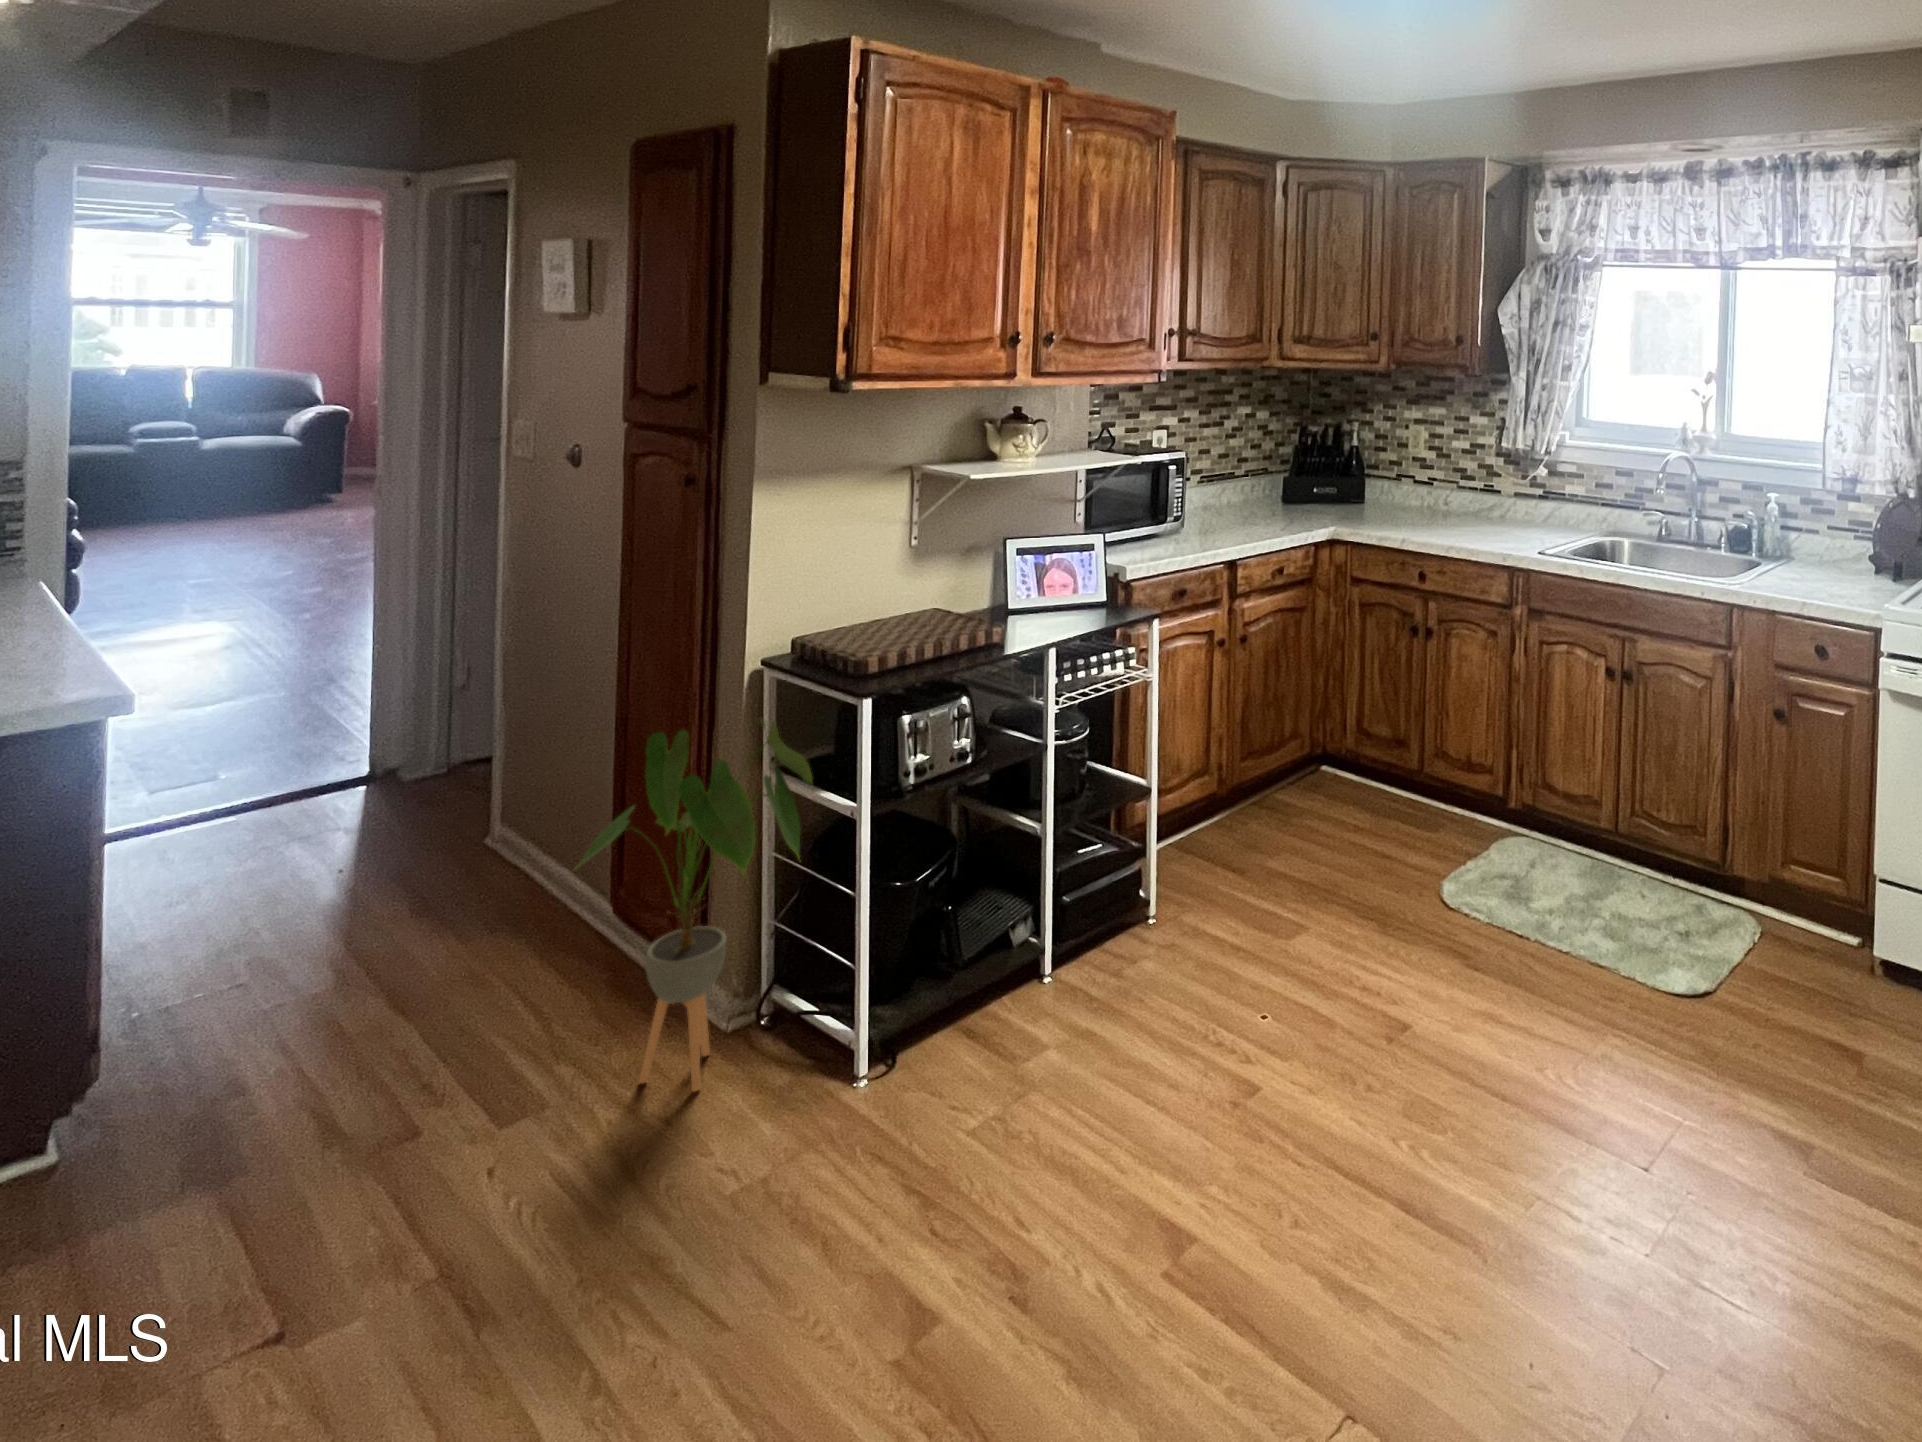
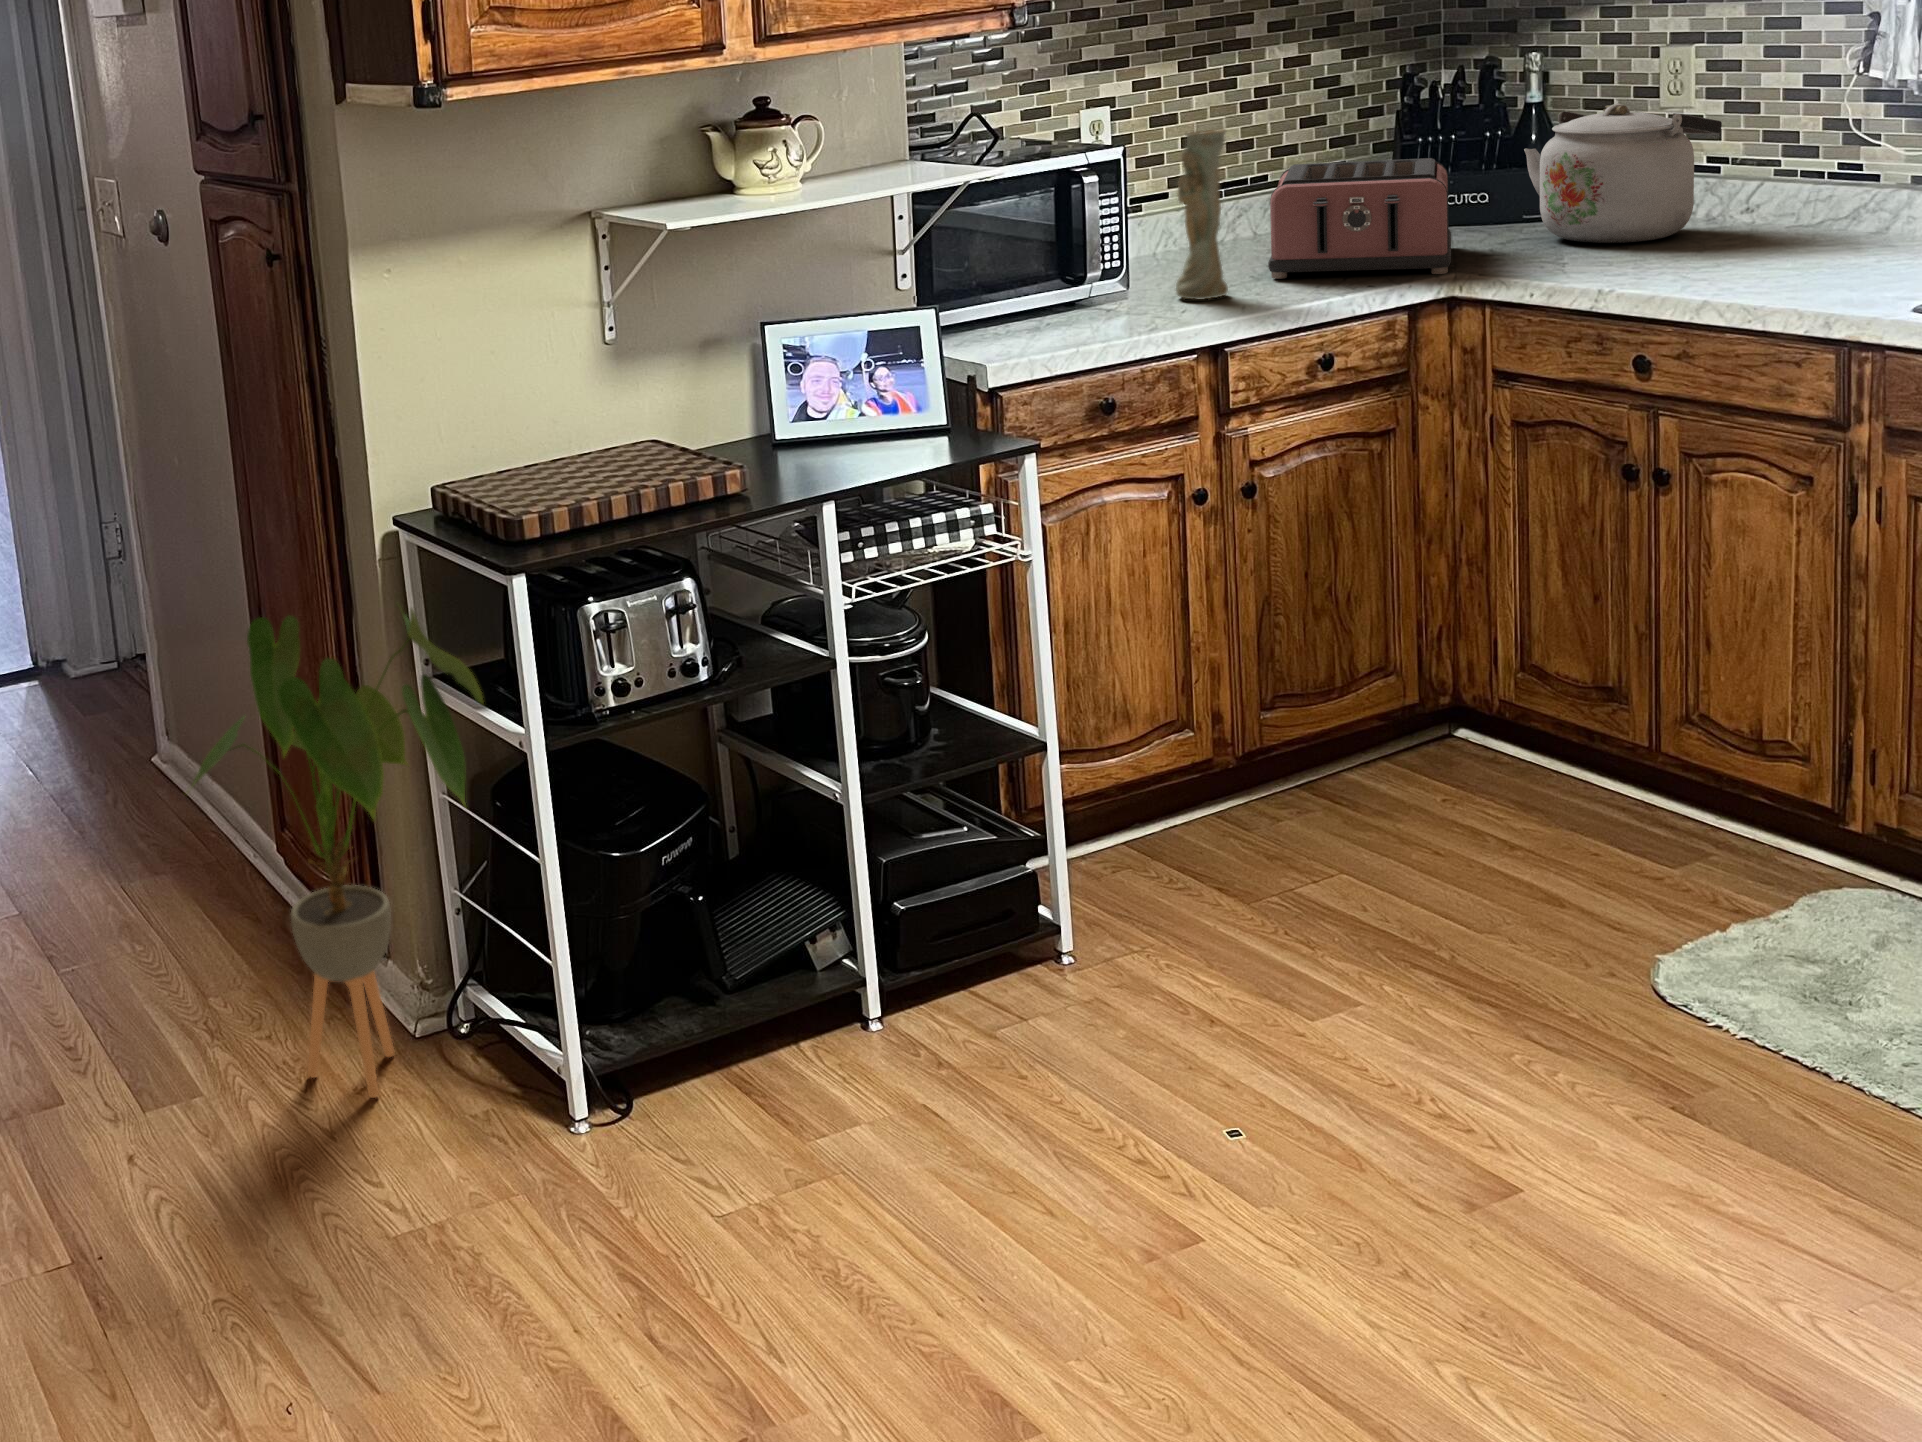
vase: none [1207,446,1237,534] -> present [1176,129,1228,300]
kettle: none [1355,449,1437,515] -> present [1524,104,1722,243]
toaster: none [1246,467,1332,527] -> present [1268,158,1451,279]

